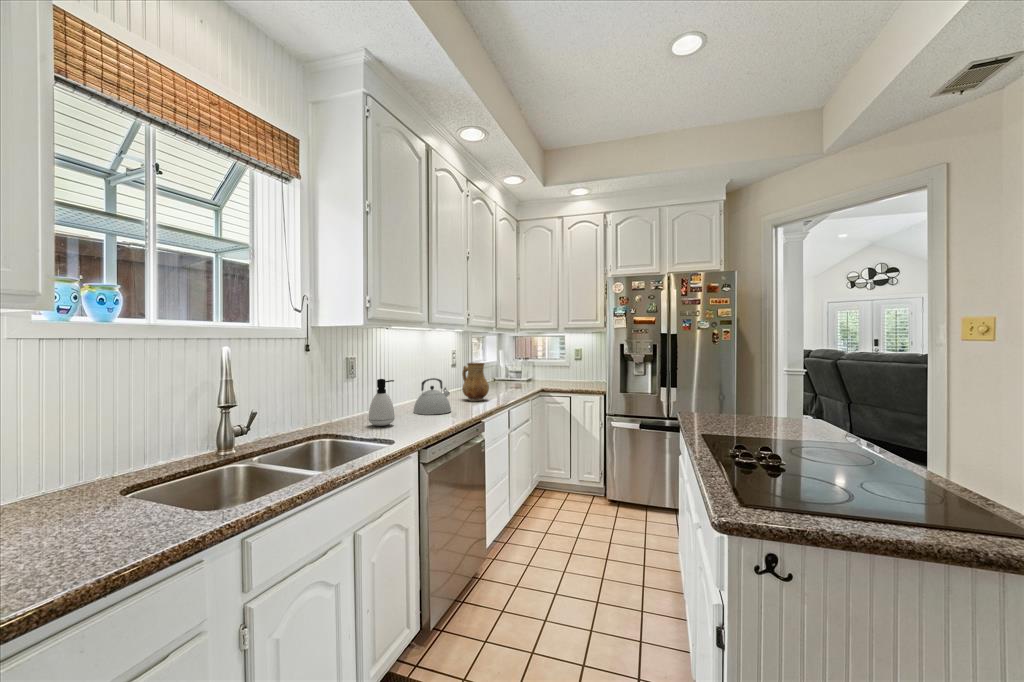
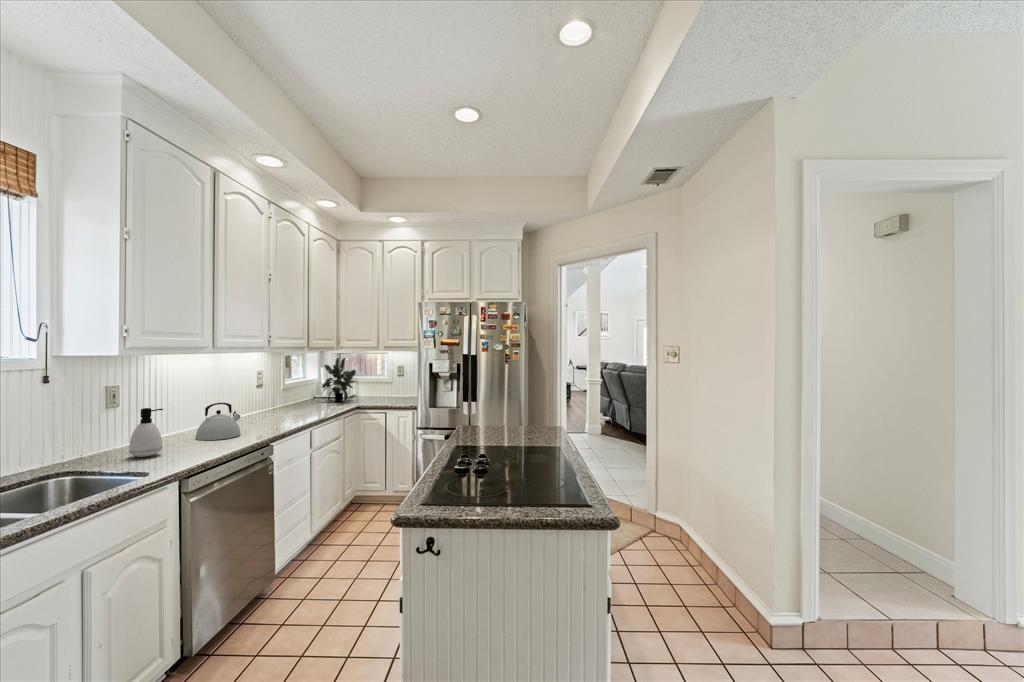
potted plant: none [503,340,538,386] -> present [322,358,356,402]
ceramic pitcher: present [462,362,489,401] -> none [263,383,293,422]

